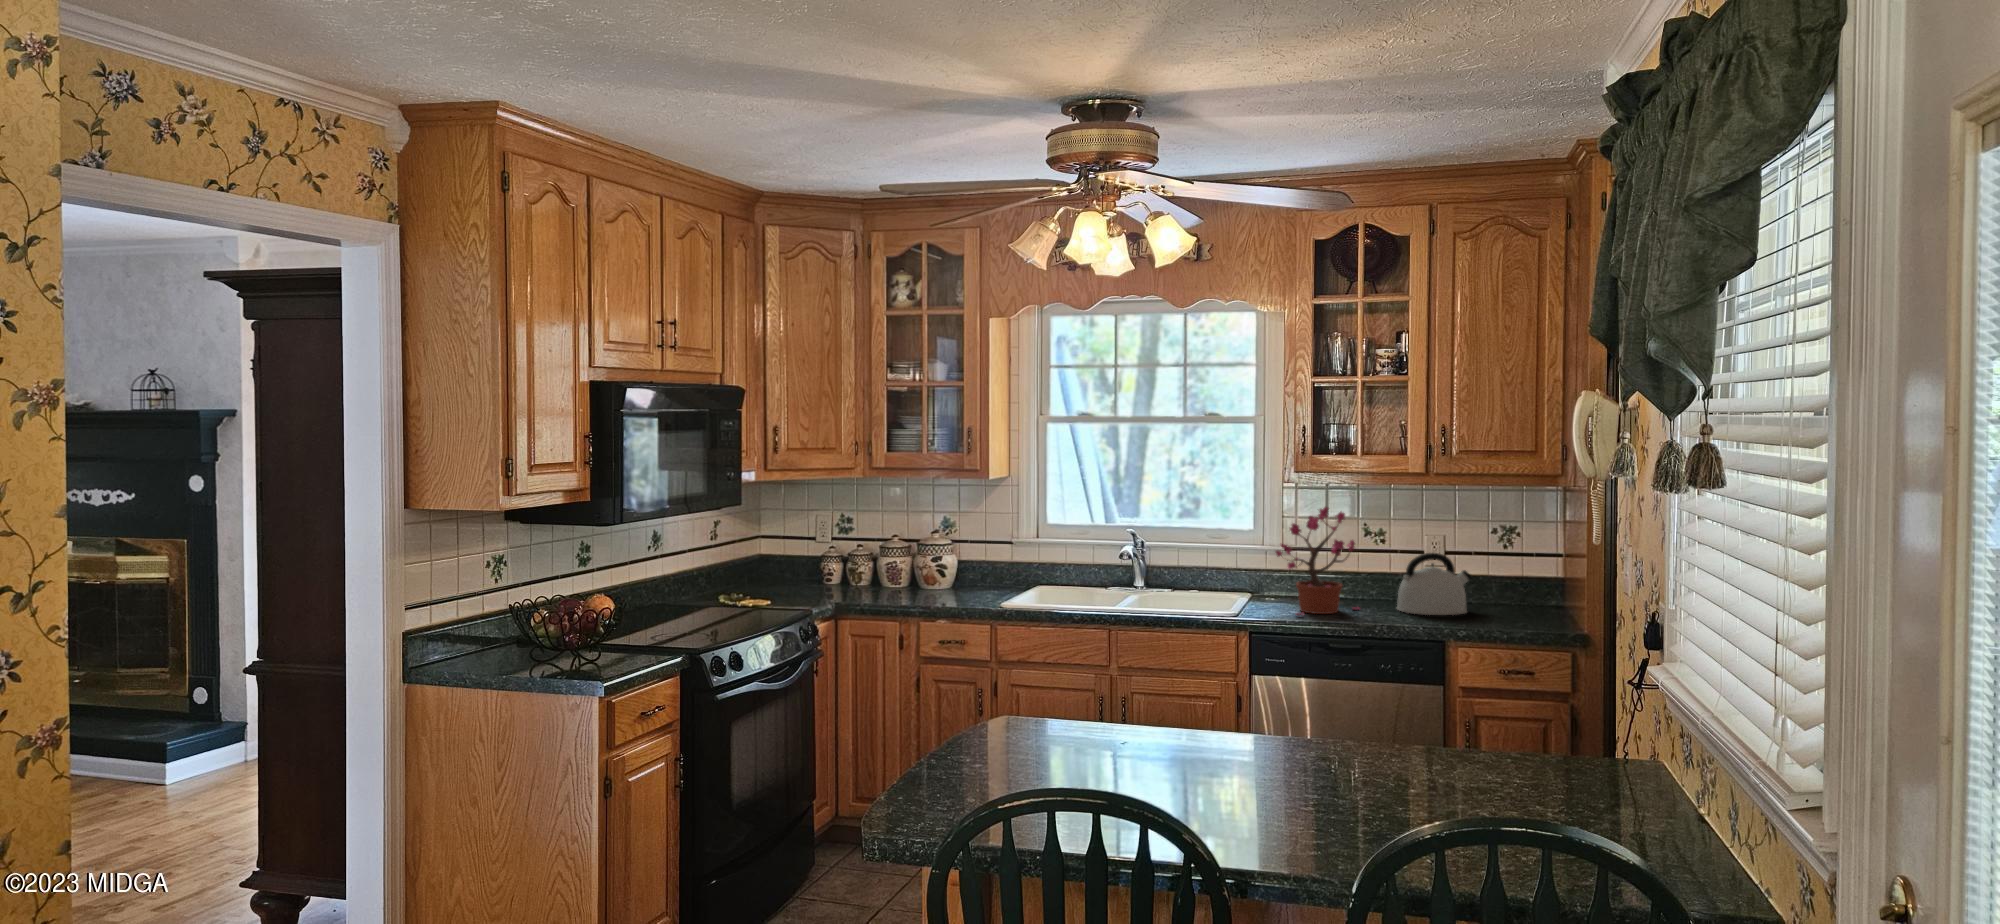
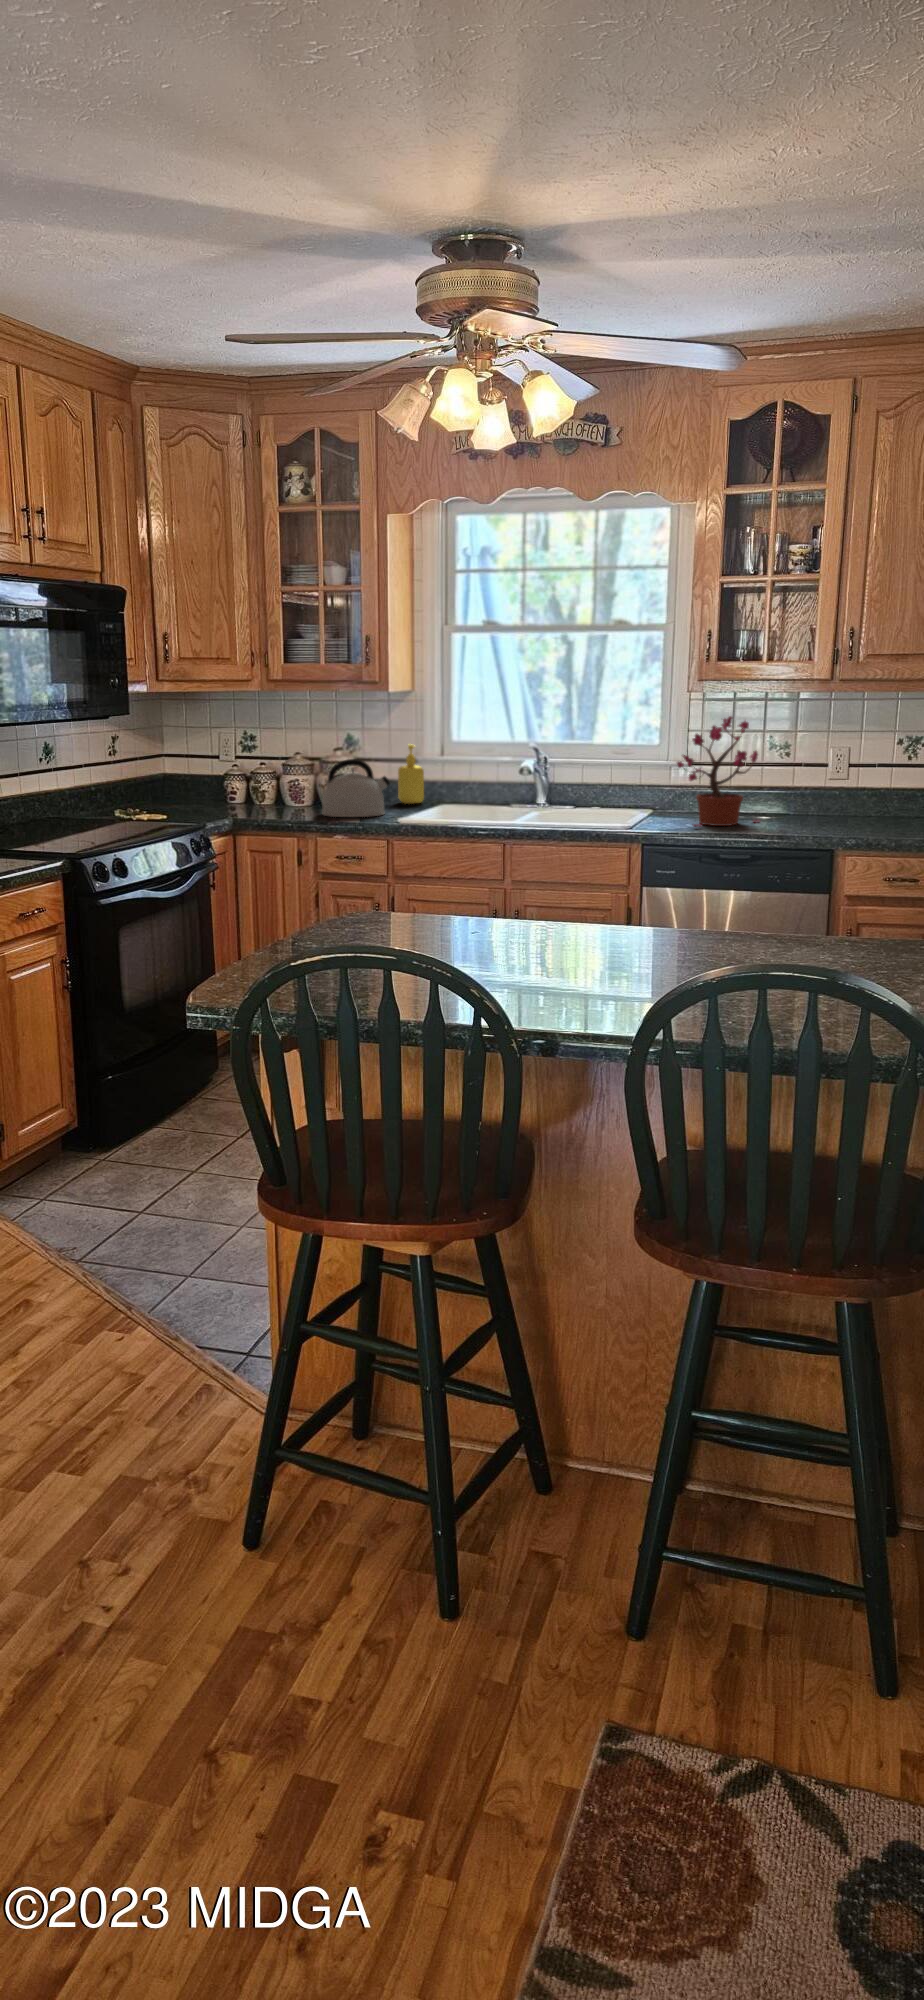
soap dispenser: none [994,528,1020,586] -> present [398,745,424,804]
kettle: present [1397,553,1471,615] -> present [322,759,390,817]

